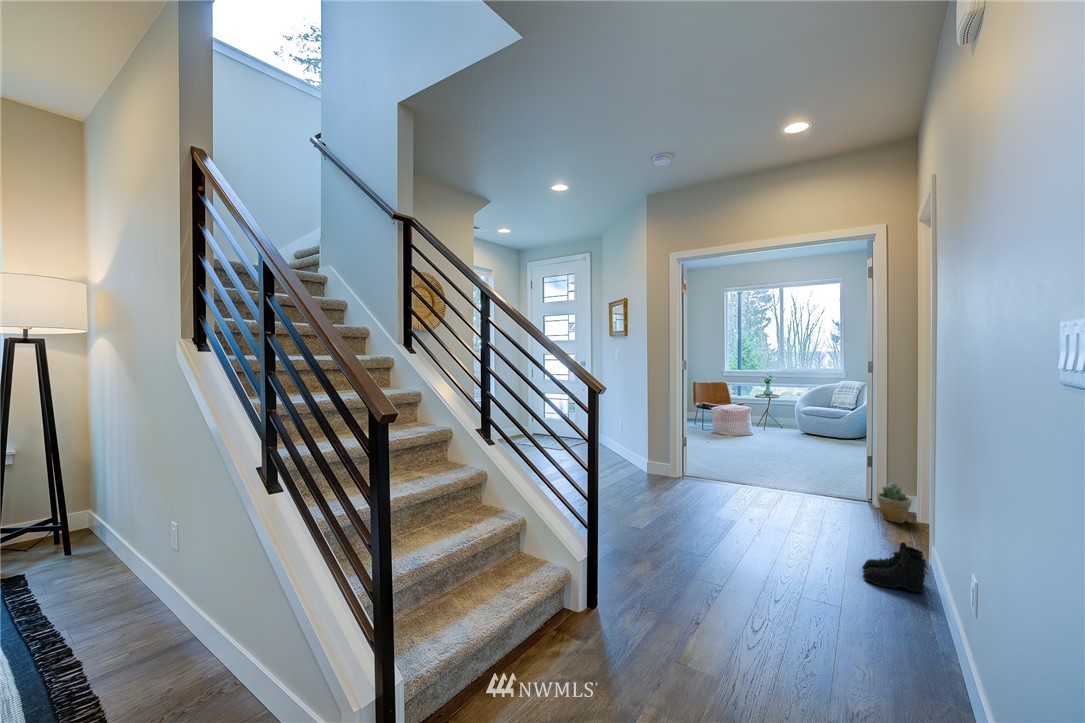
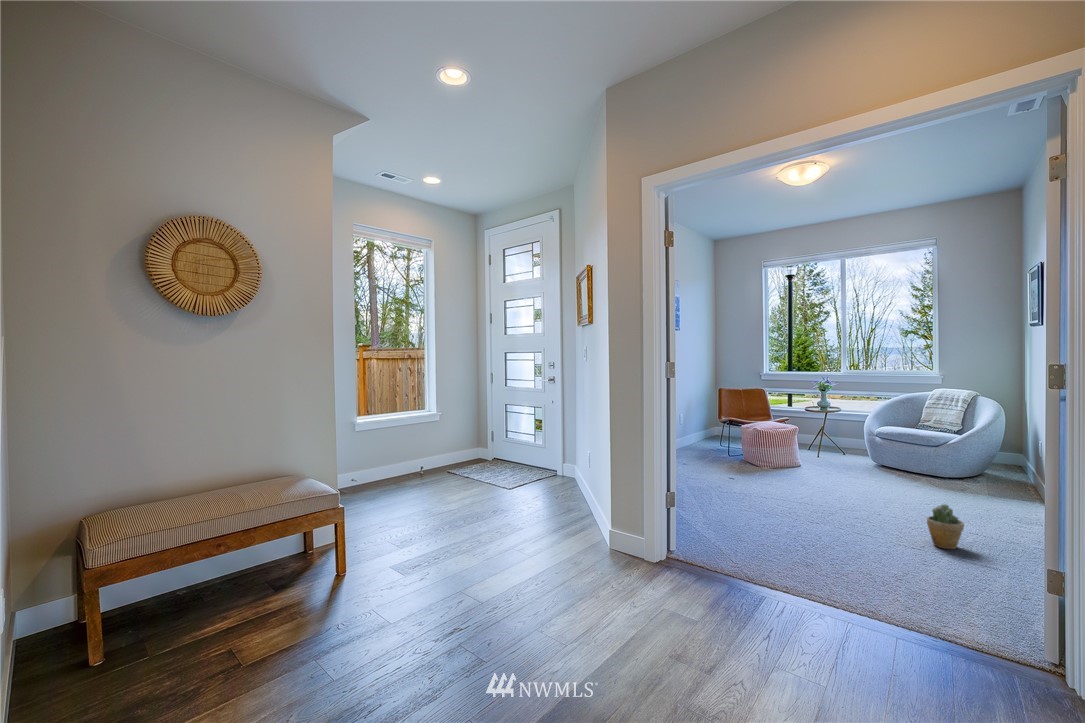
boots: present [862,542,928,593] -> none [893,561,960,613]

